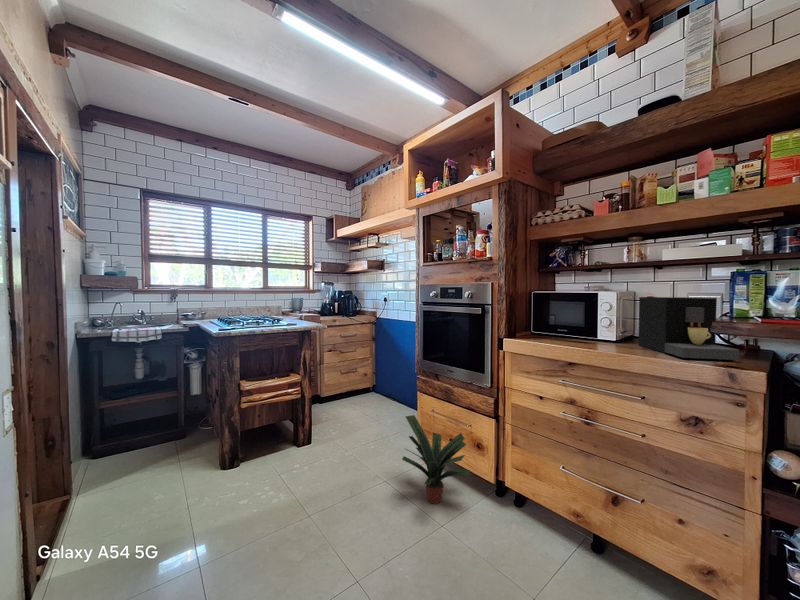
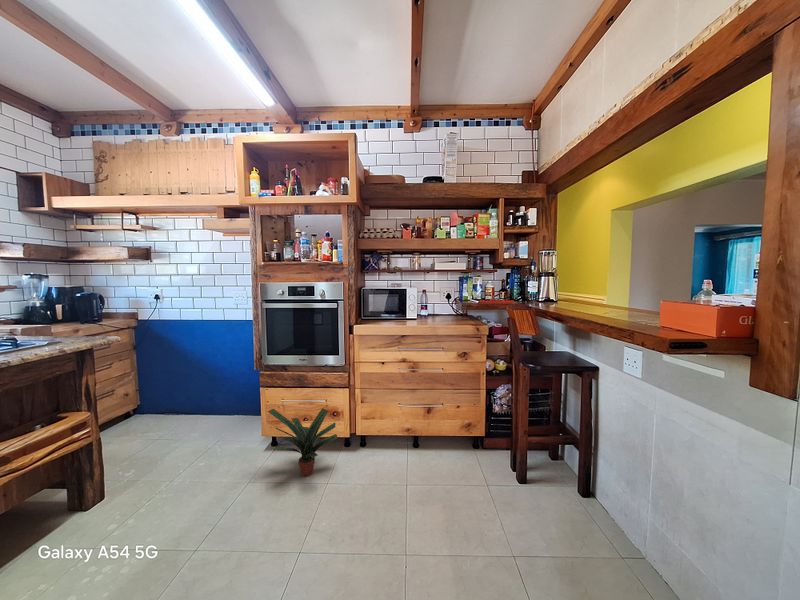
coffee maker: present [638,297,740,360] -> none [427,291,474,323]

